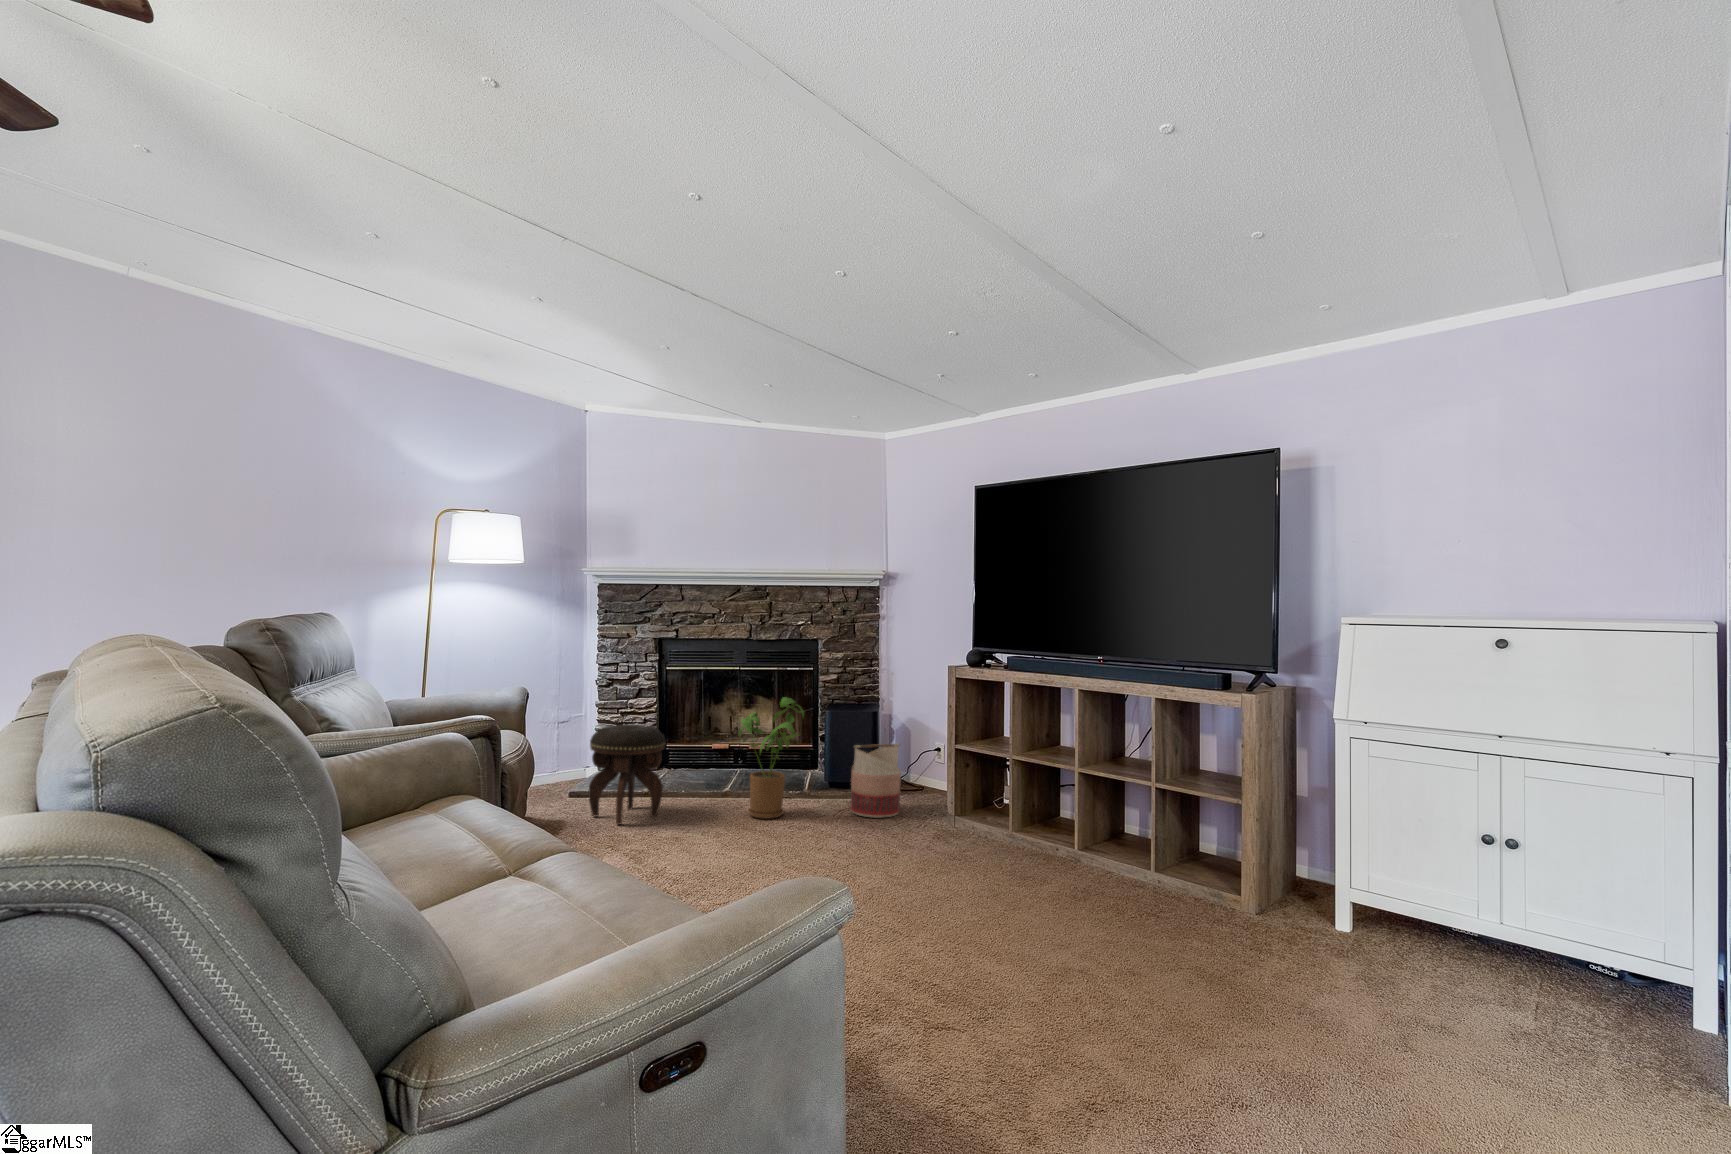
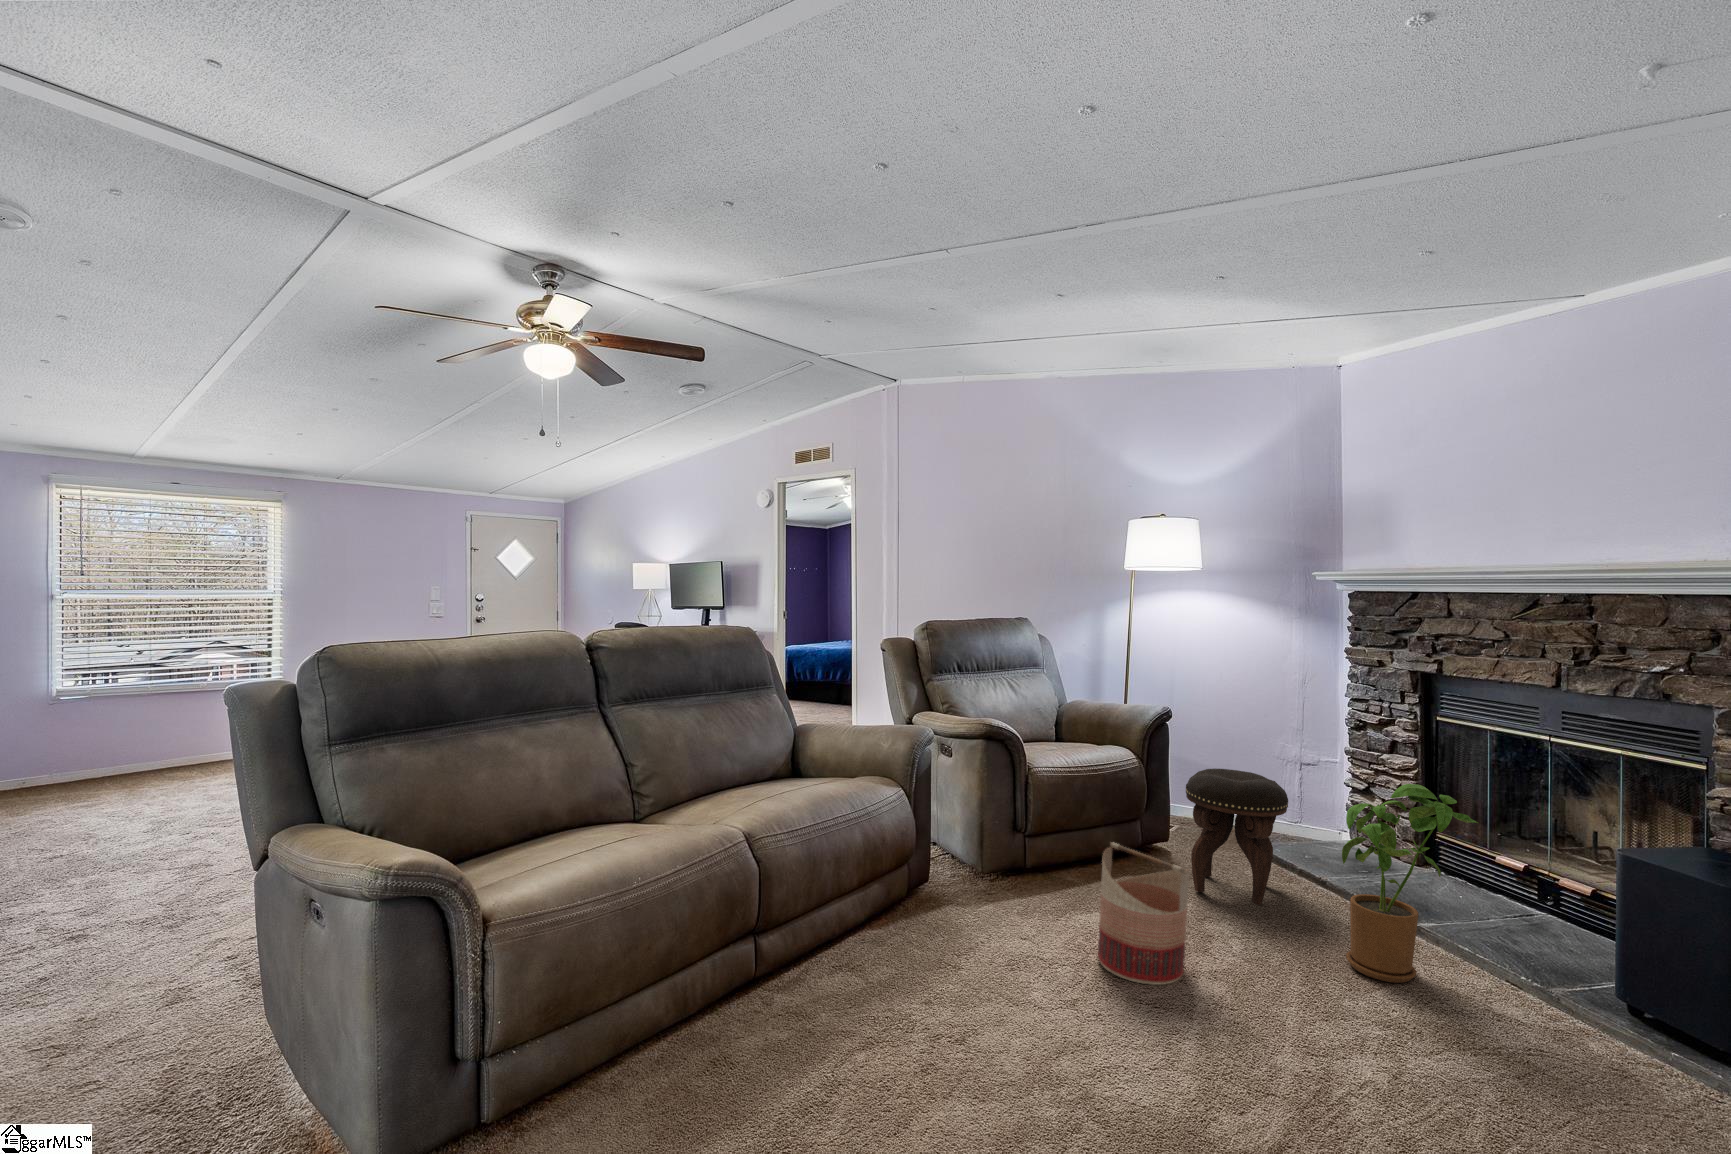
basket: present [850,743,901,817] -> present [1098,842,1189,985]

